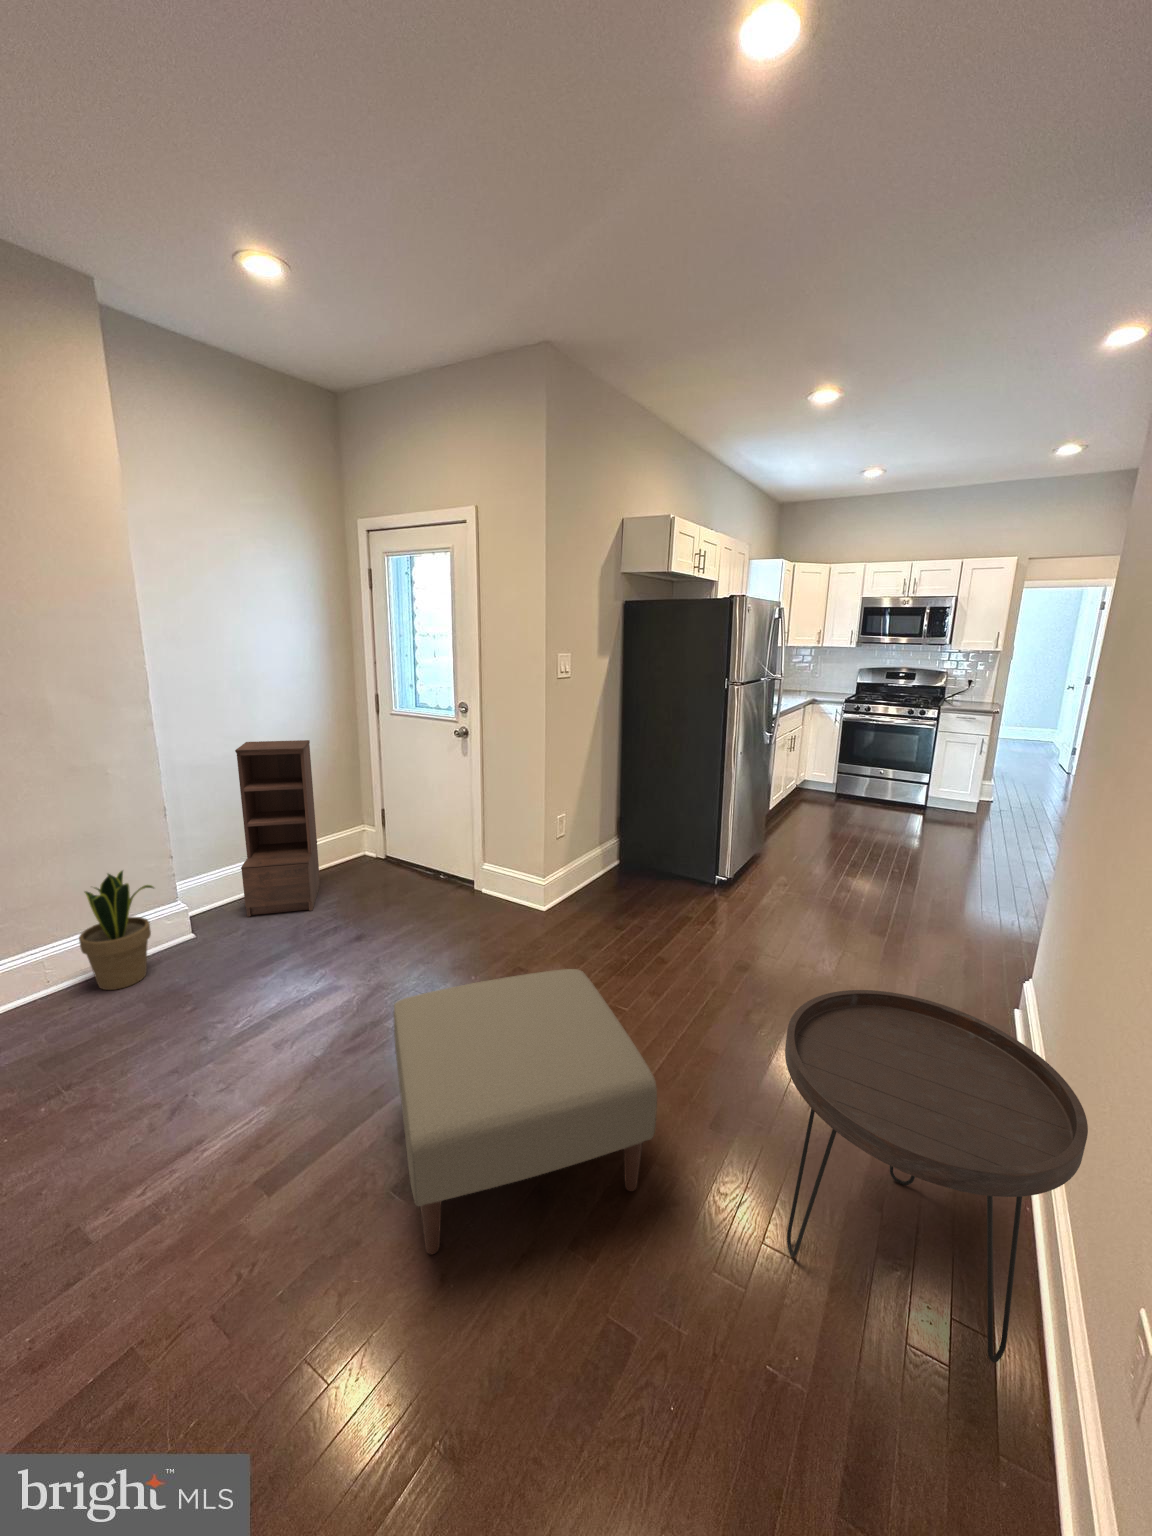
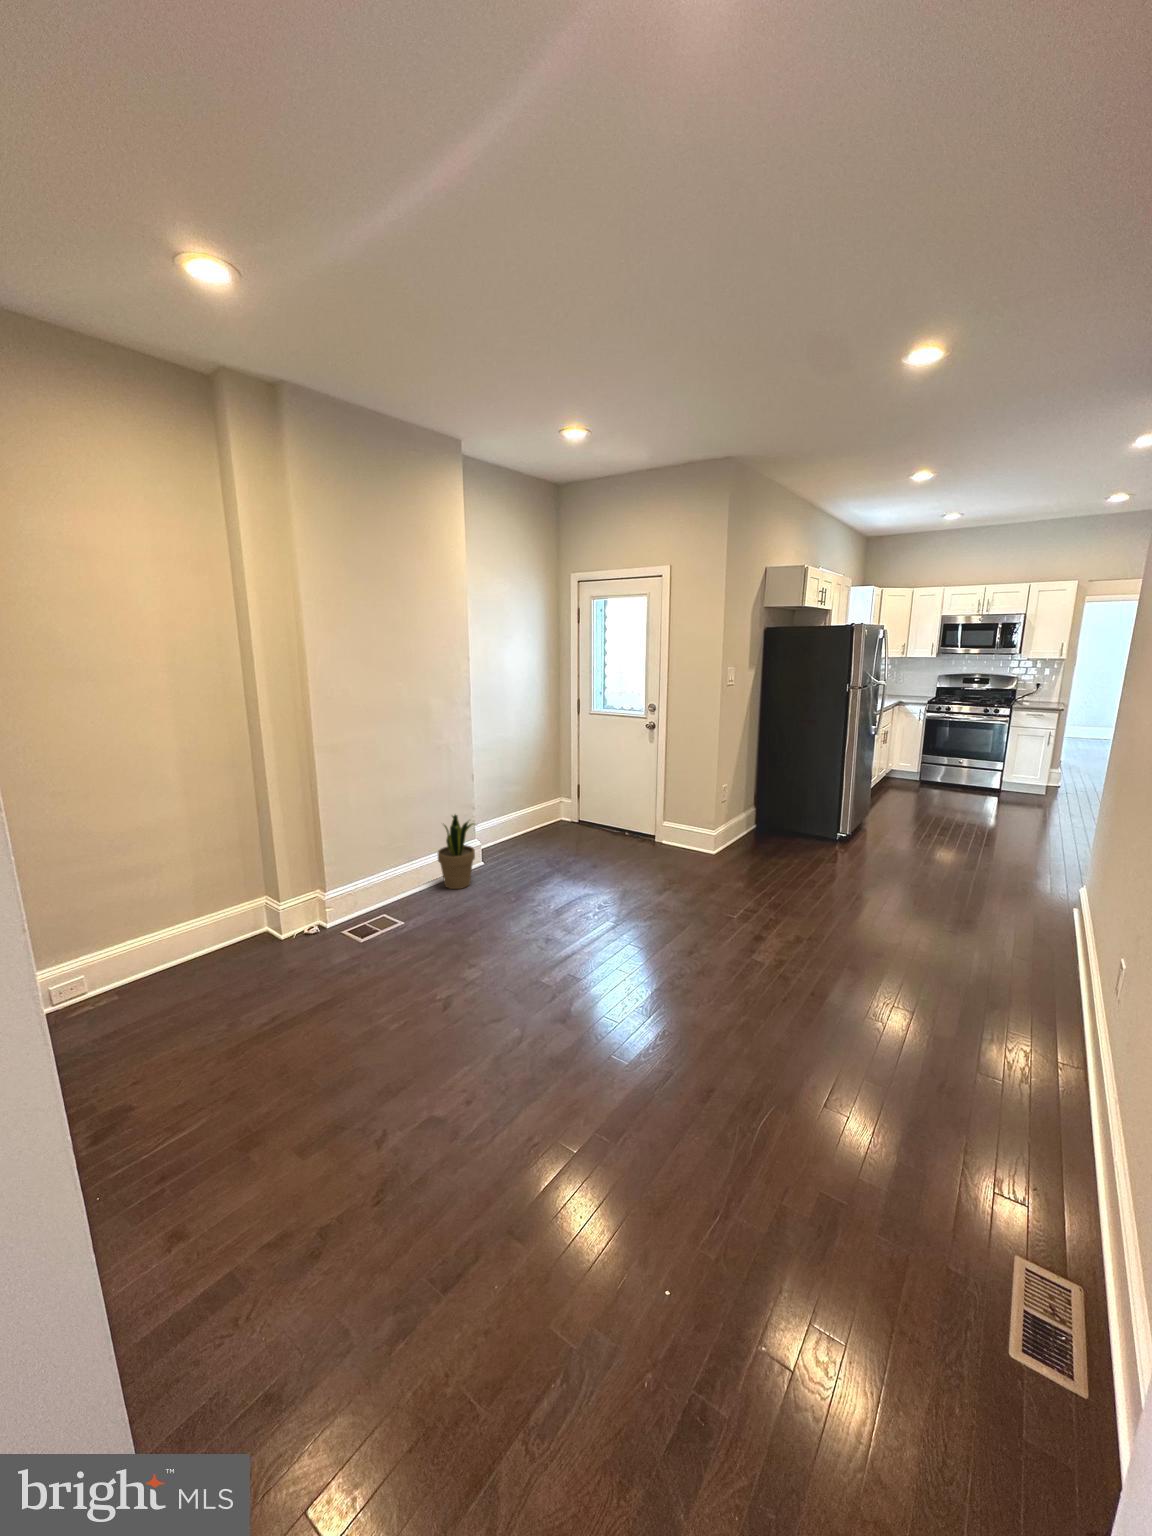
bookshelf: present [235,740,320,917] -> none [502,732,550,854]
ottoman: present [393,969,657,1255] -> none [676,867,856,998]
side table: present [785,990,1088,1363] -> none [935,865,1111,1043]

